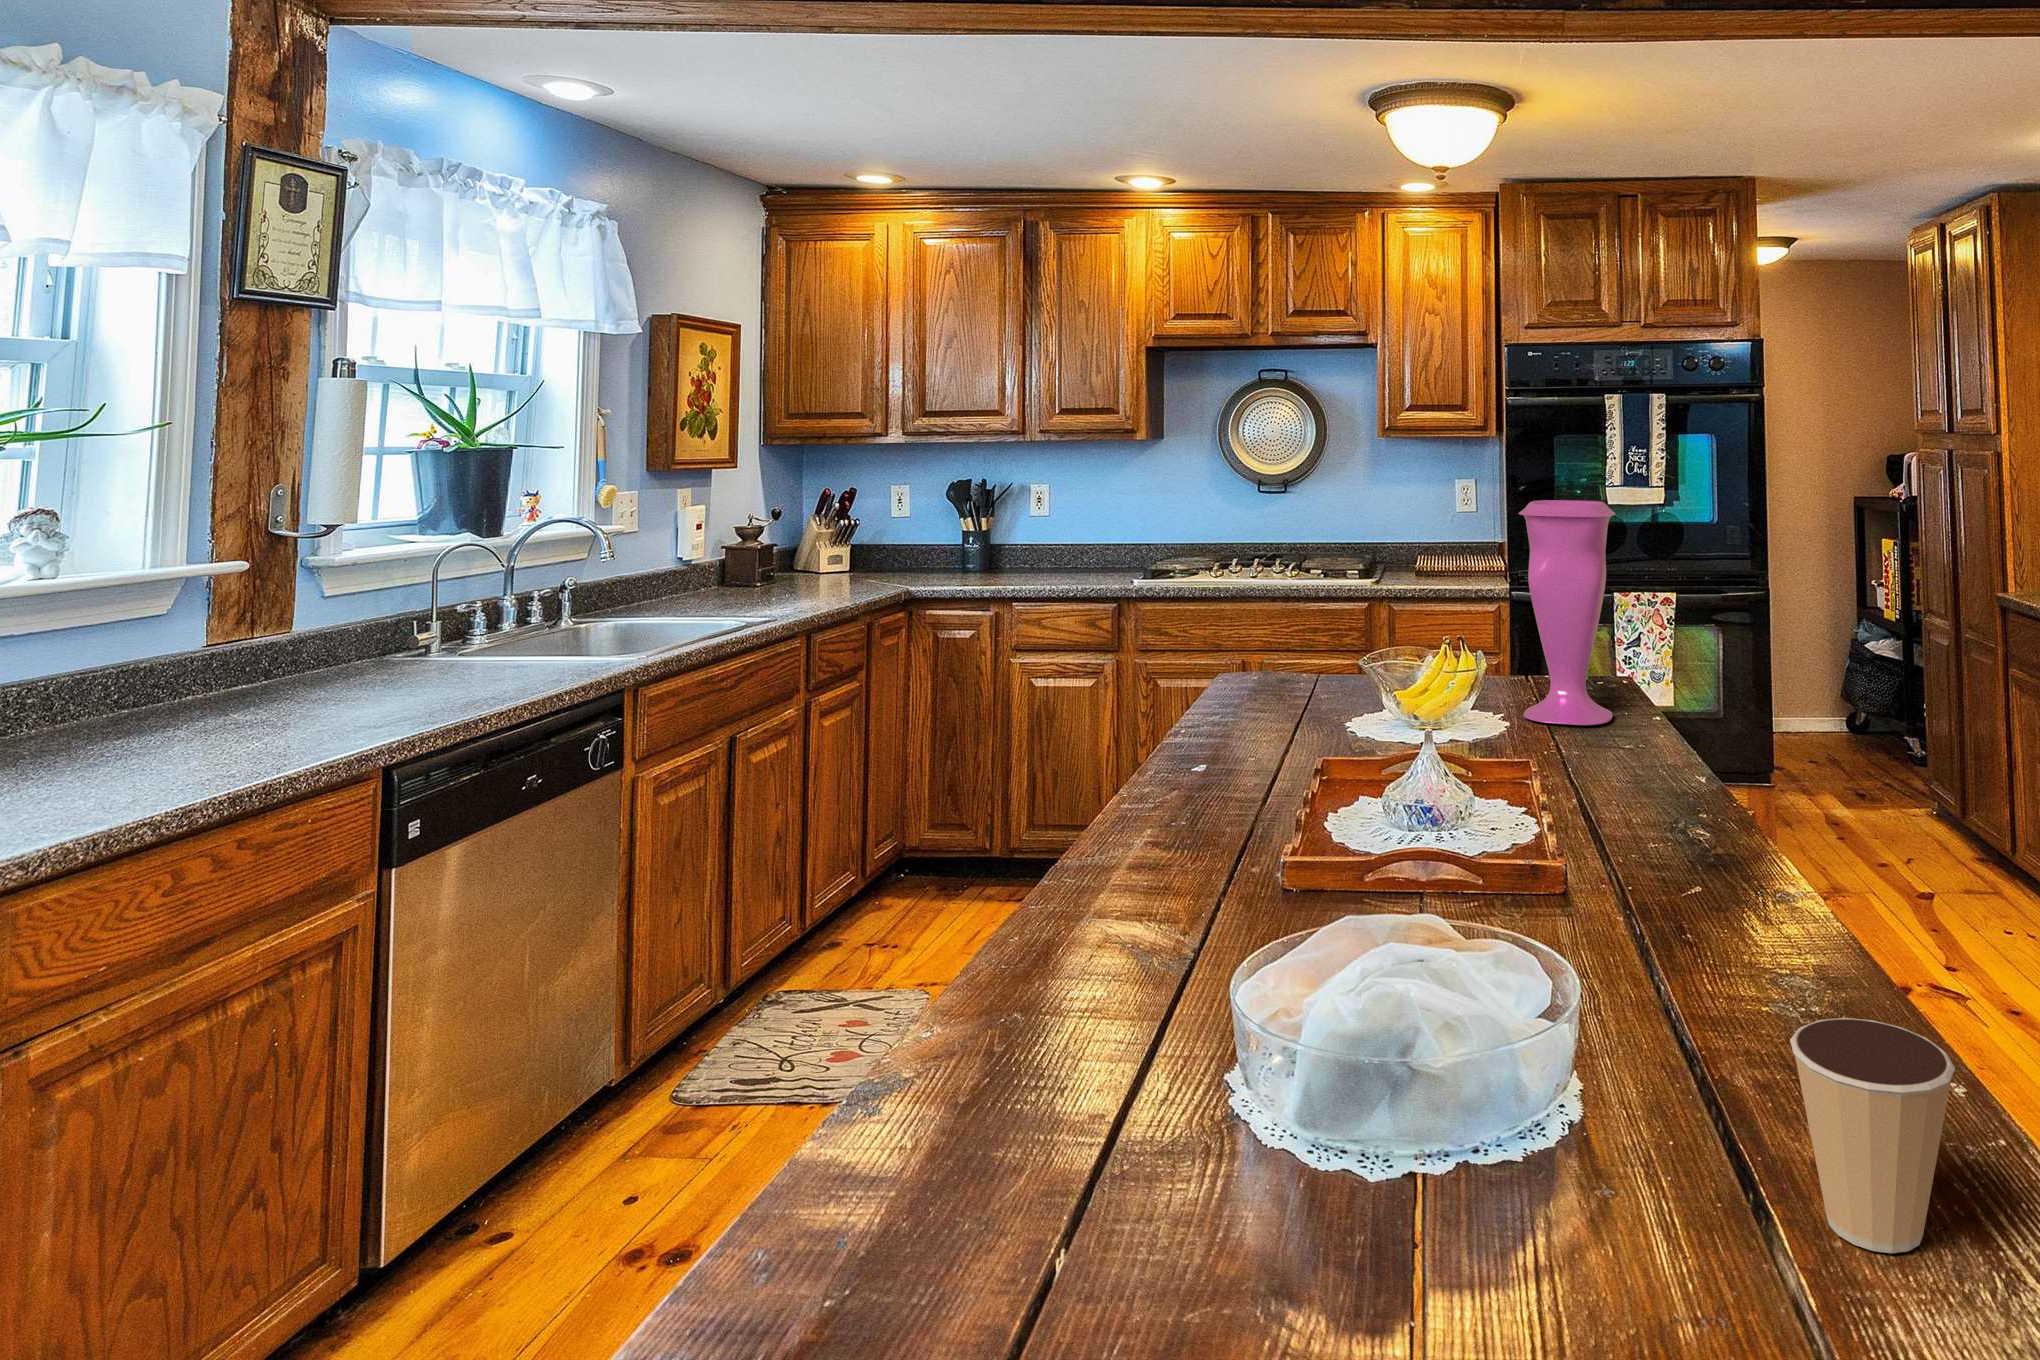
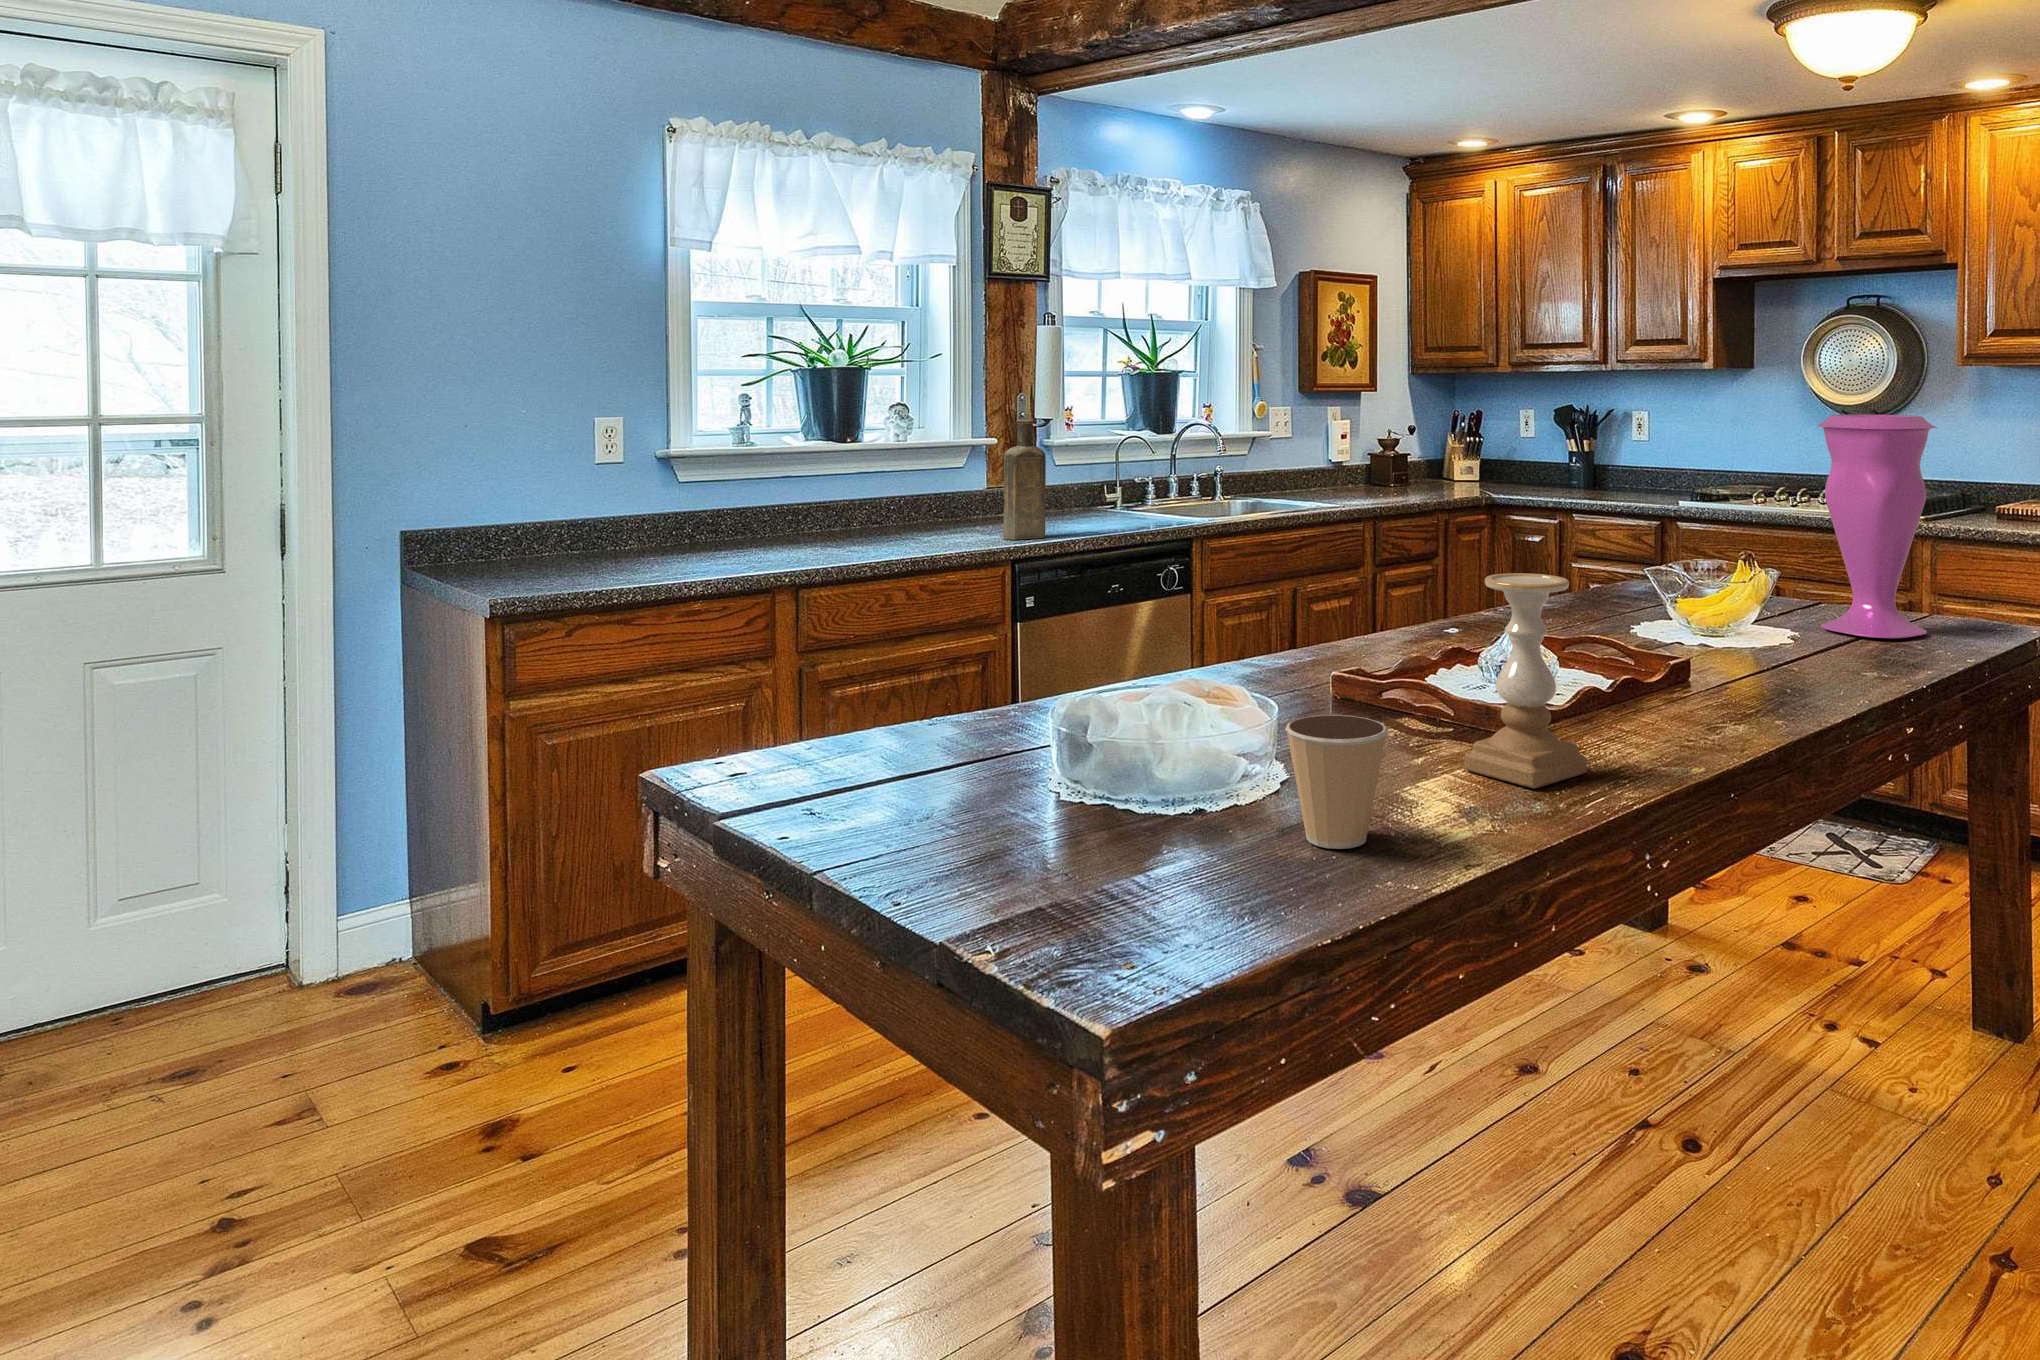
bottle: none [314,539,422,747] -> present [1003,419,1046,540]
candle holder: none [1689,742,1822,1031] -> present [1464,573,1587,788]

